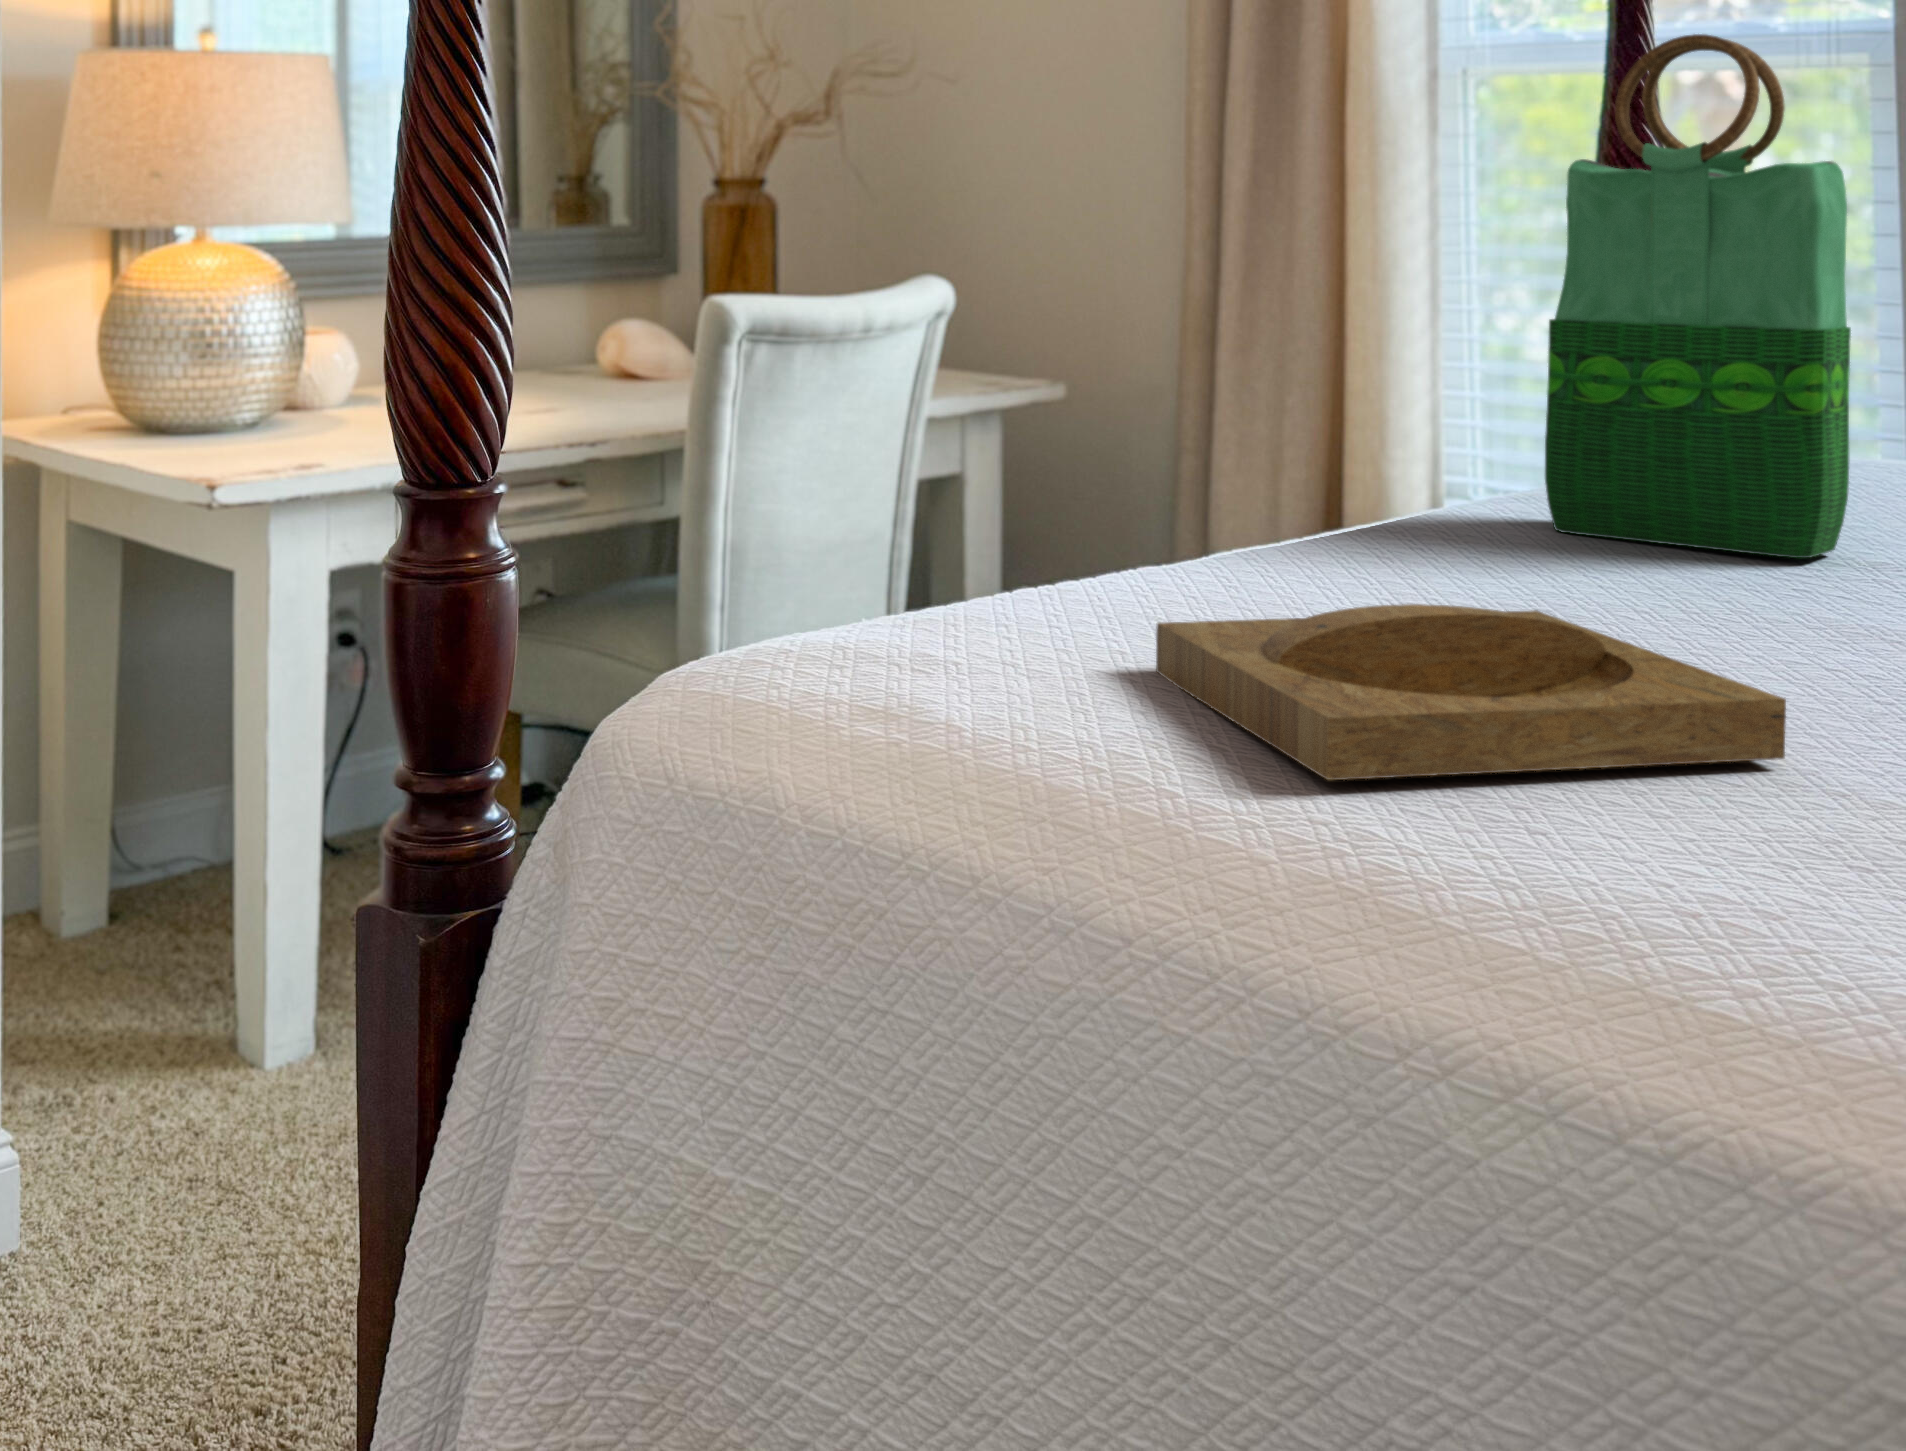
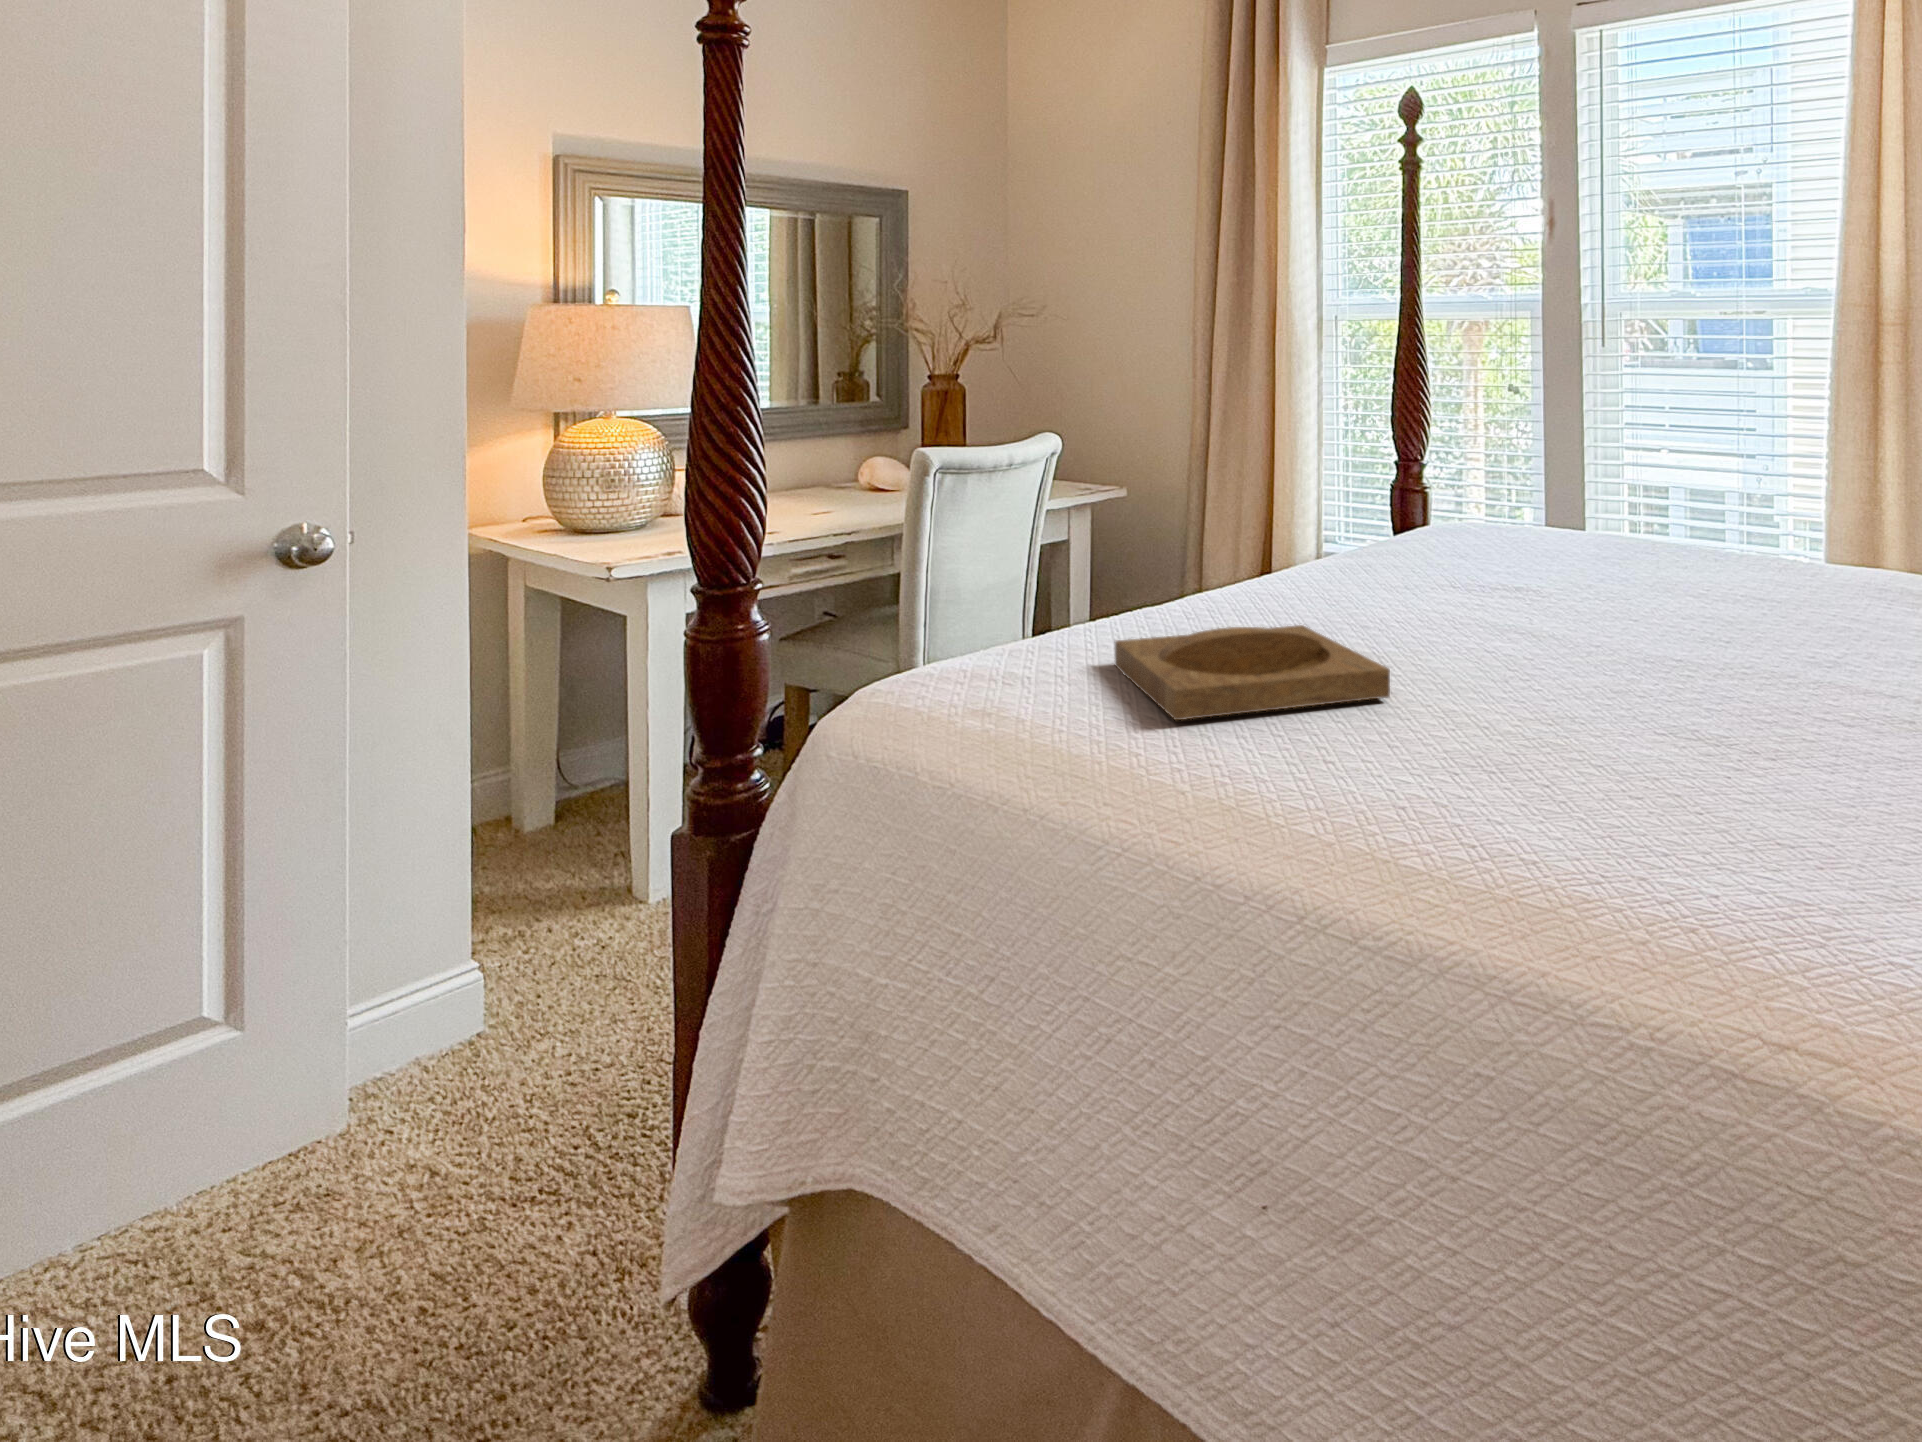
tote bag: present [1545,34,1851,558] -> none [1336,329,1473,587]

